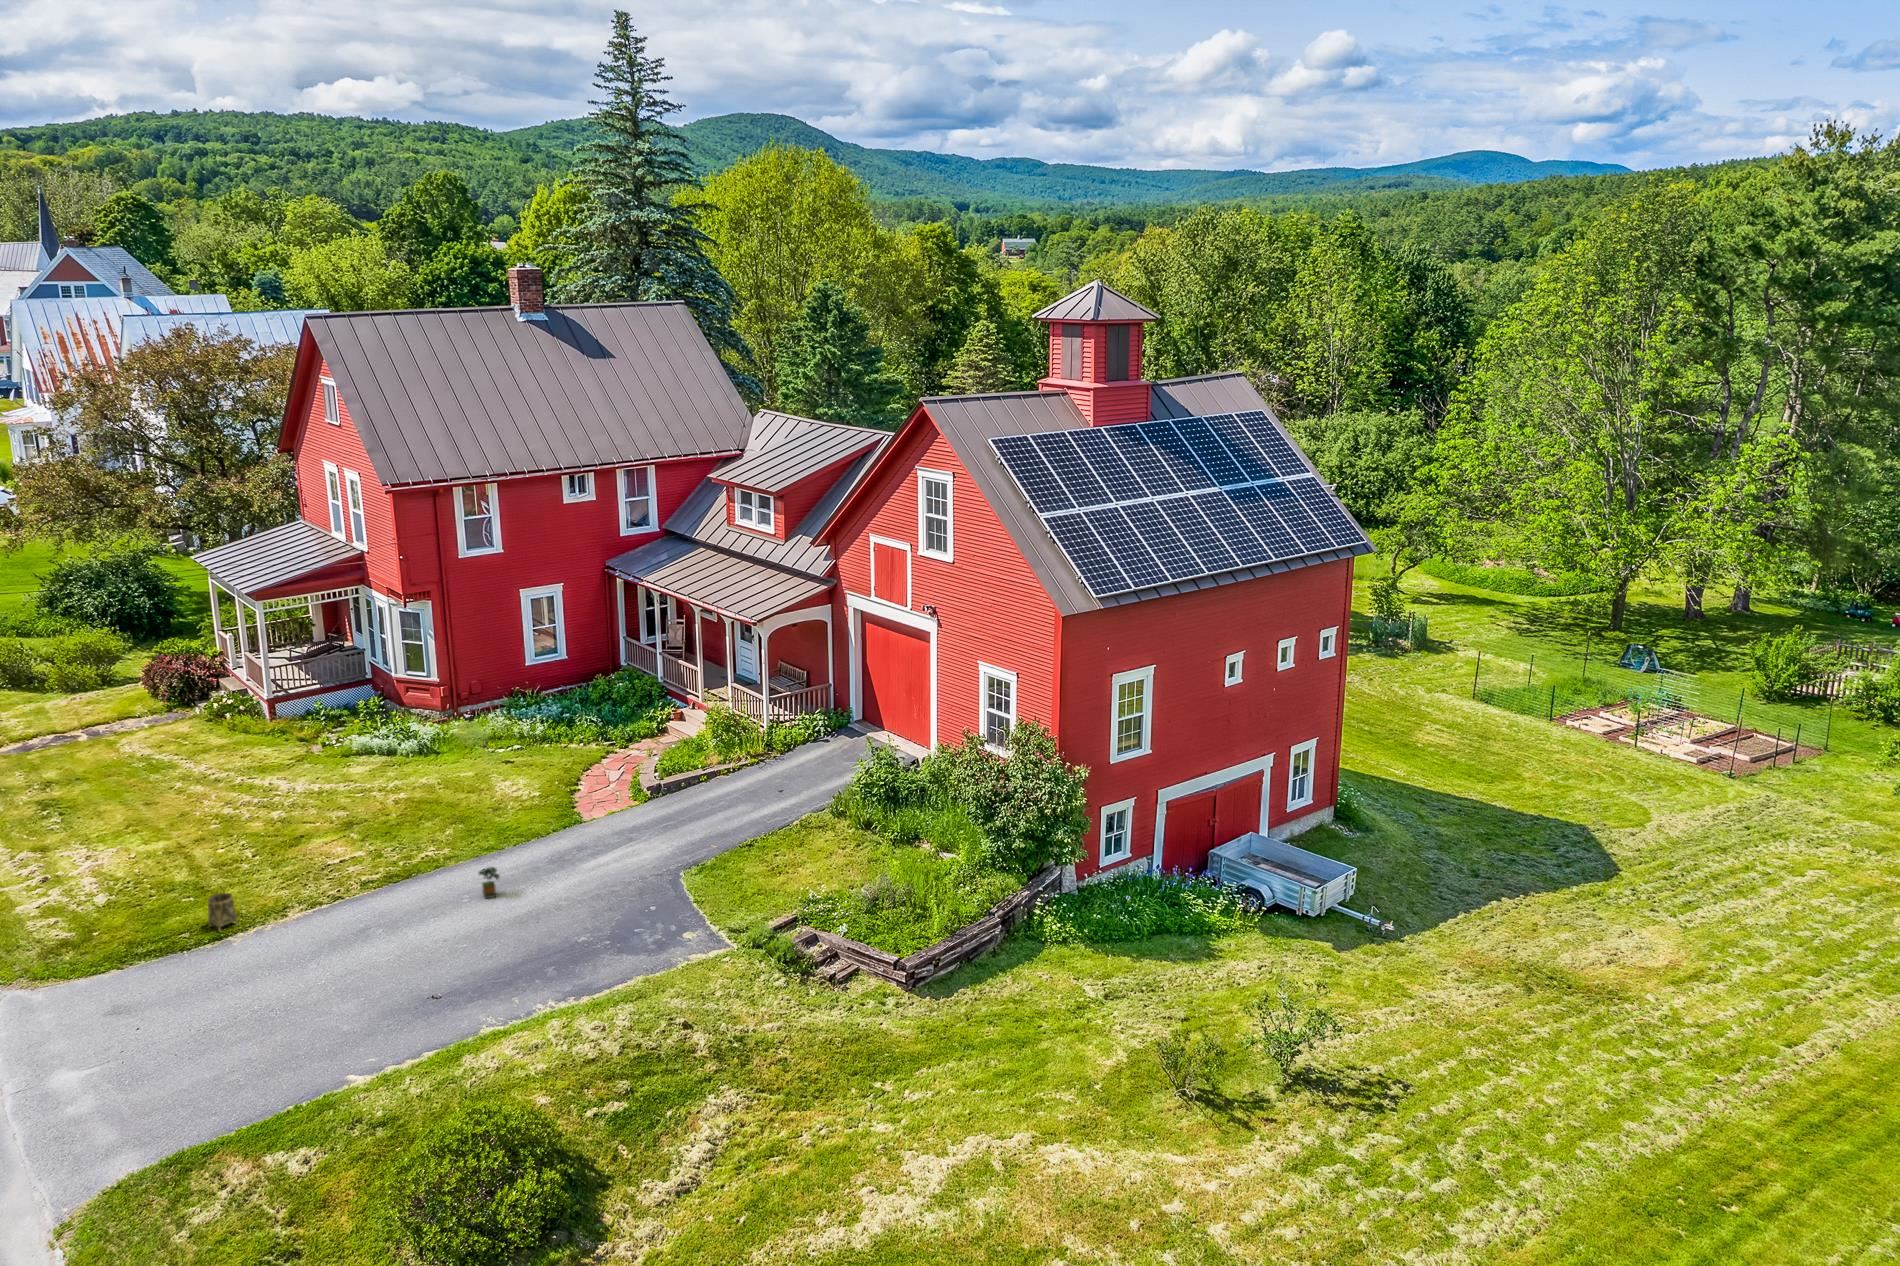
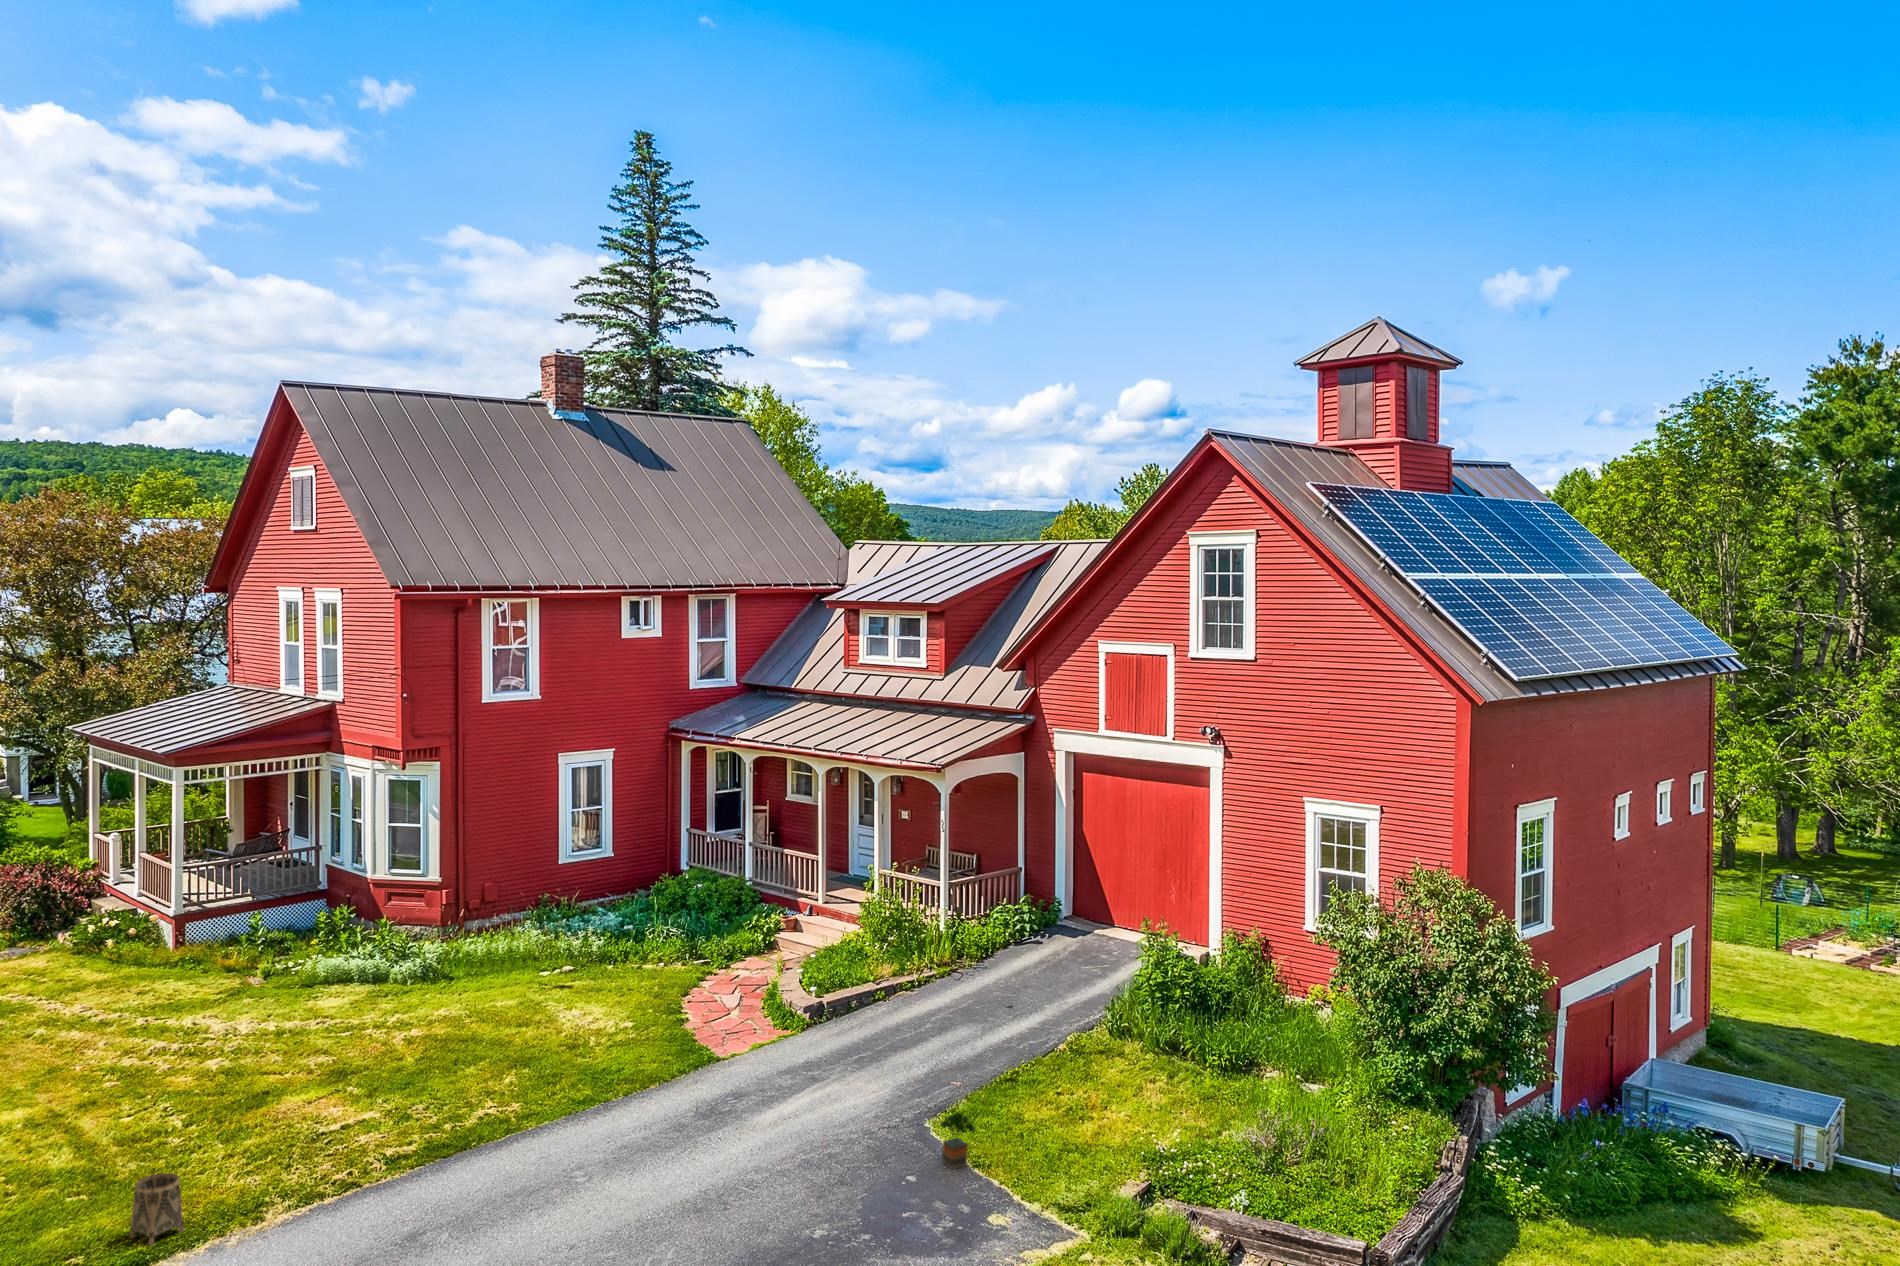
potted tree: present [478,867,500,899] -> present [940,1113,976,1169]

